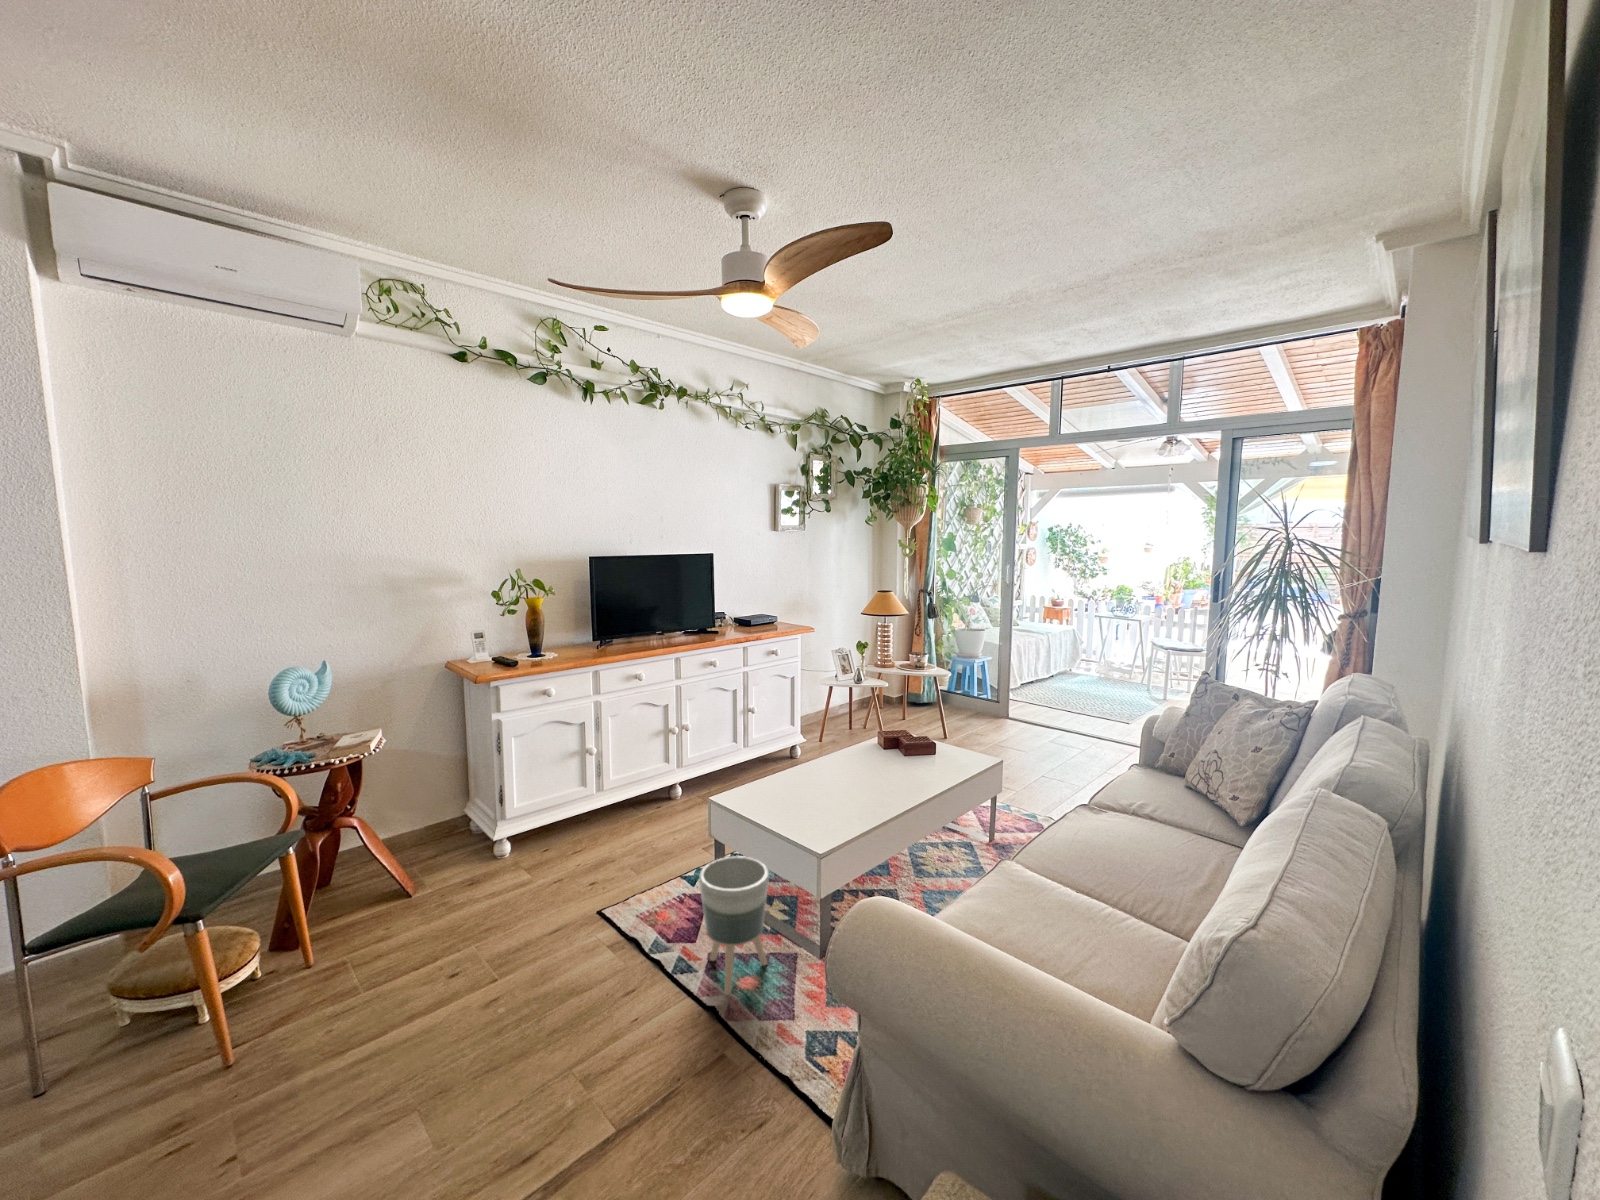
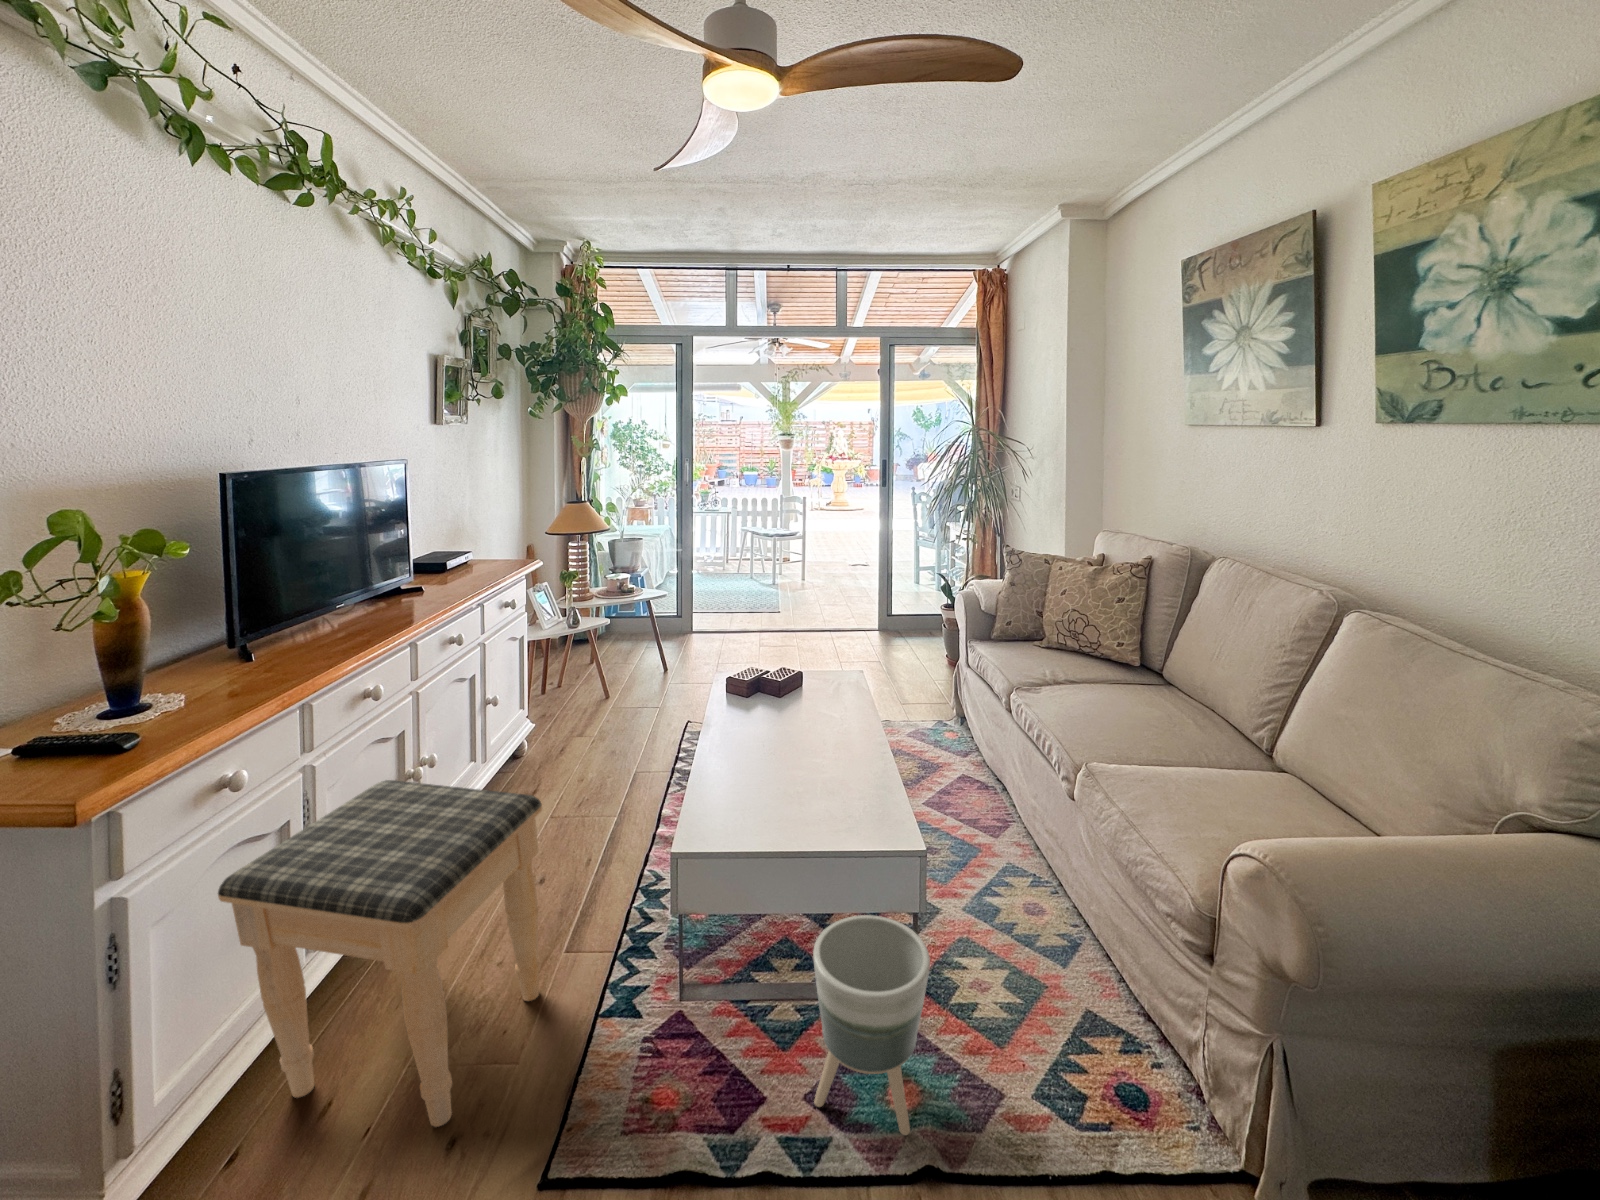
footstool: none [565,723,686,878] -> present [218,780,542,1127]

